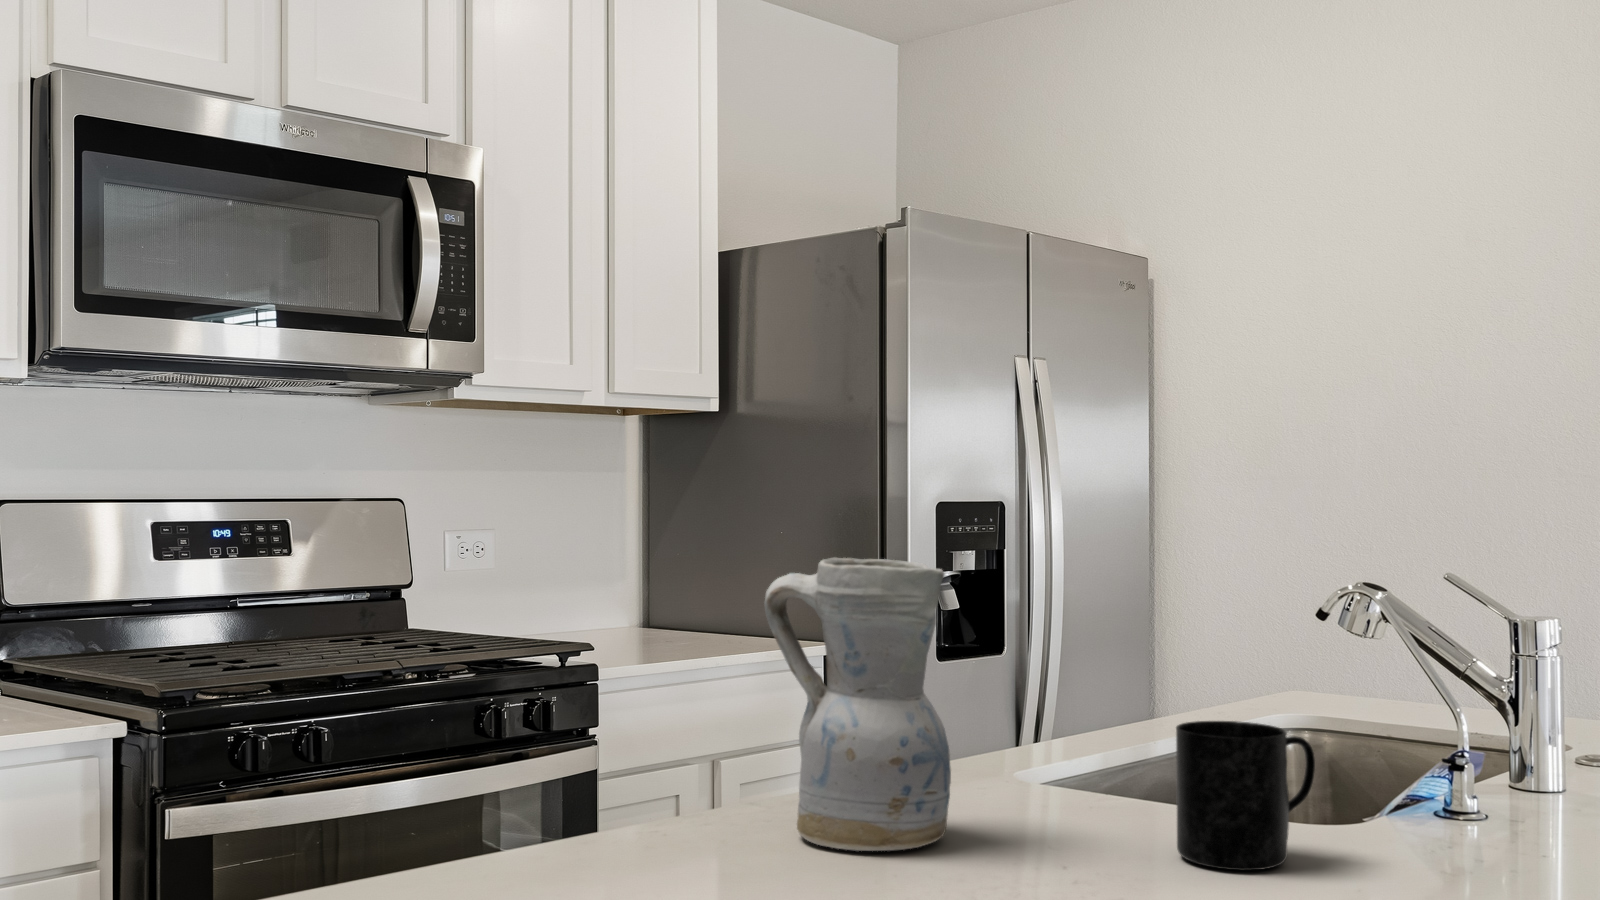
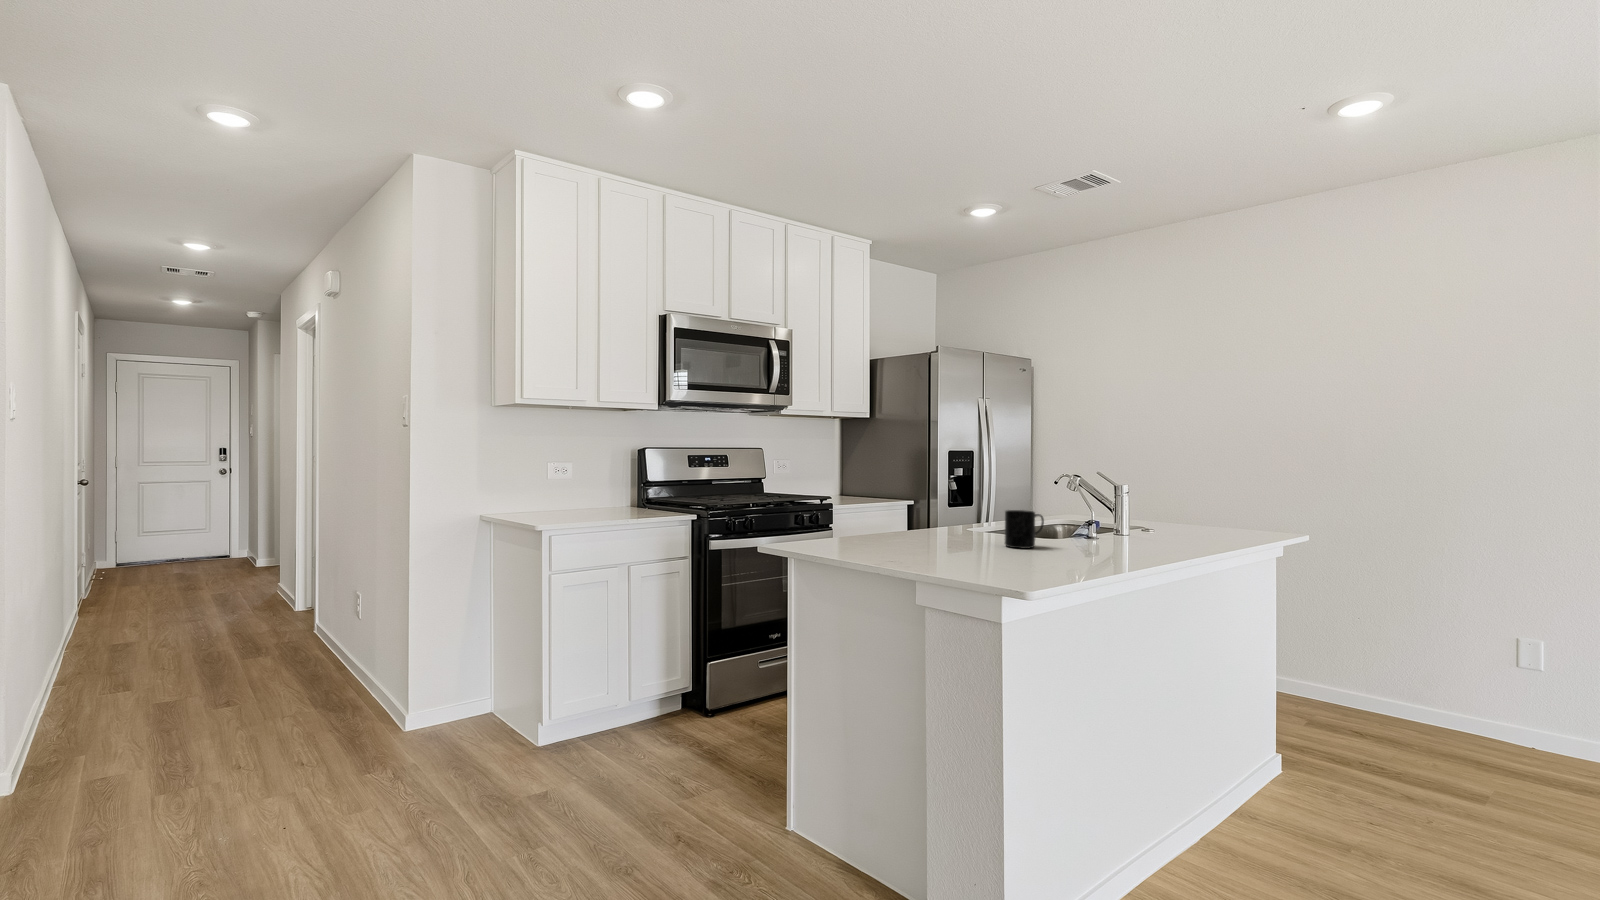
ceramic pitcher: present [764,557,951,851] -> none [891,465,943,543]

